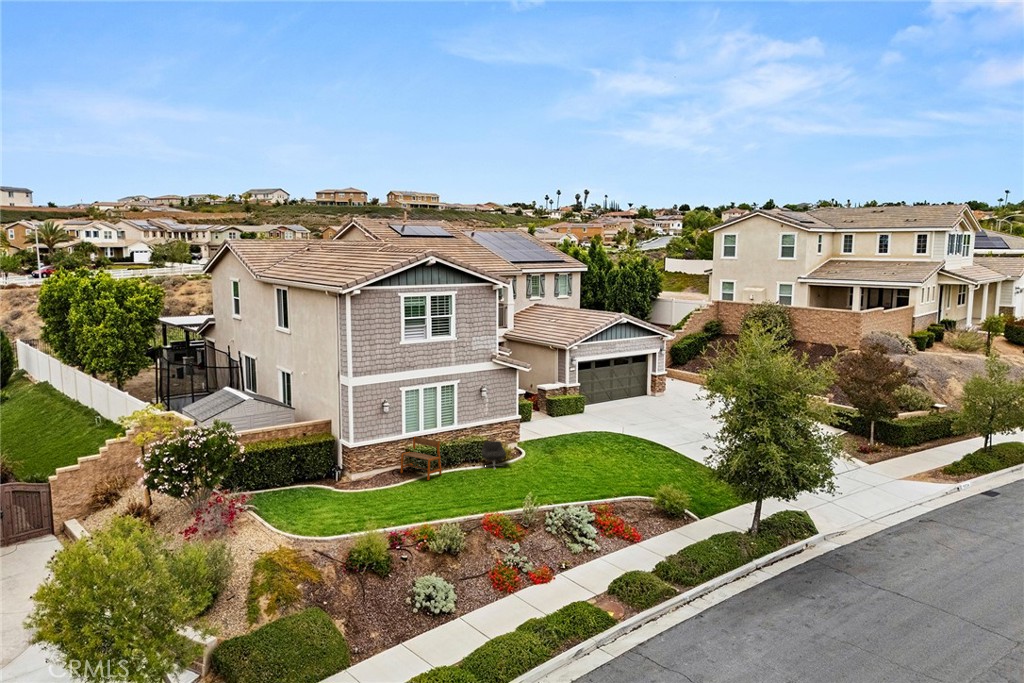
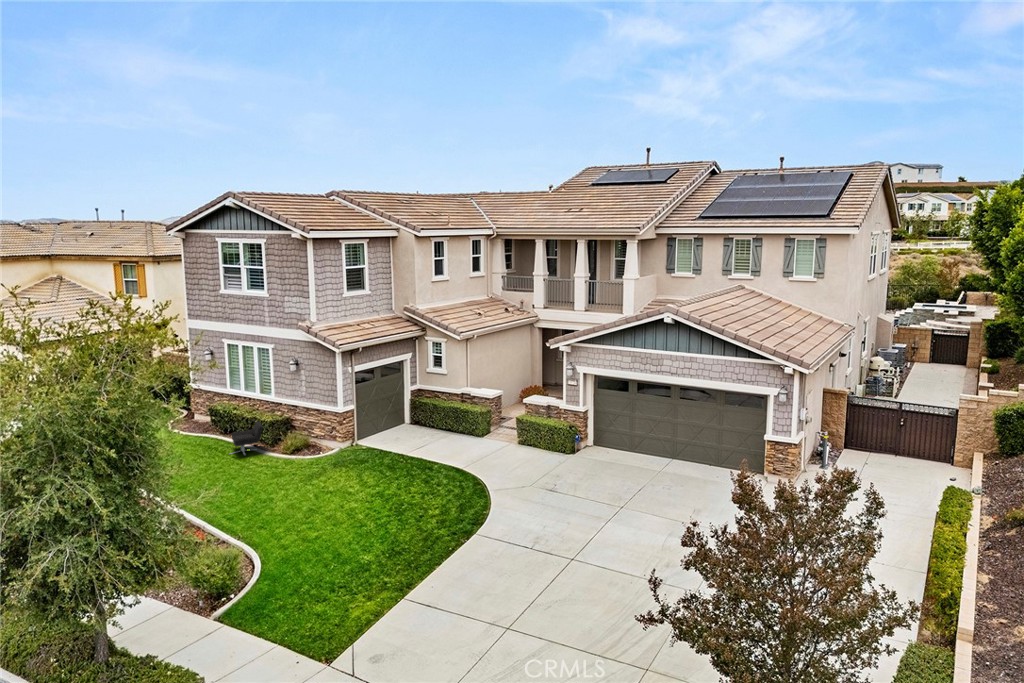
bench: present [400,436,442,480] -> none [177,392,222,438]

